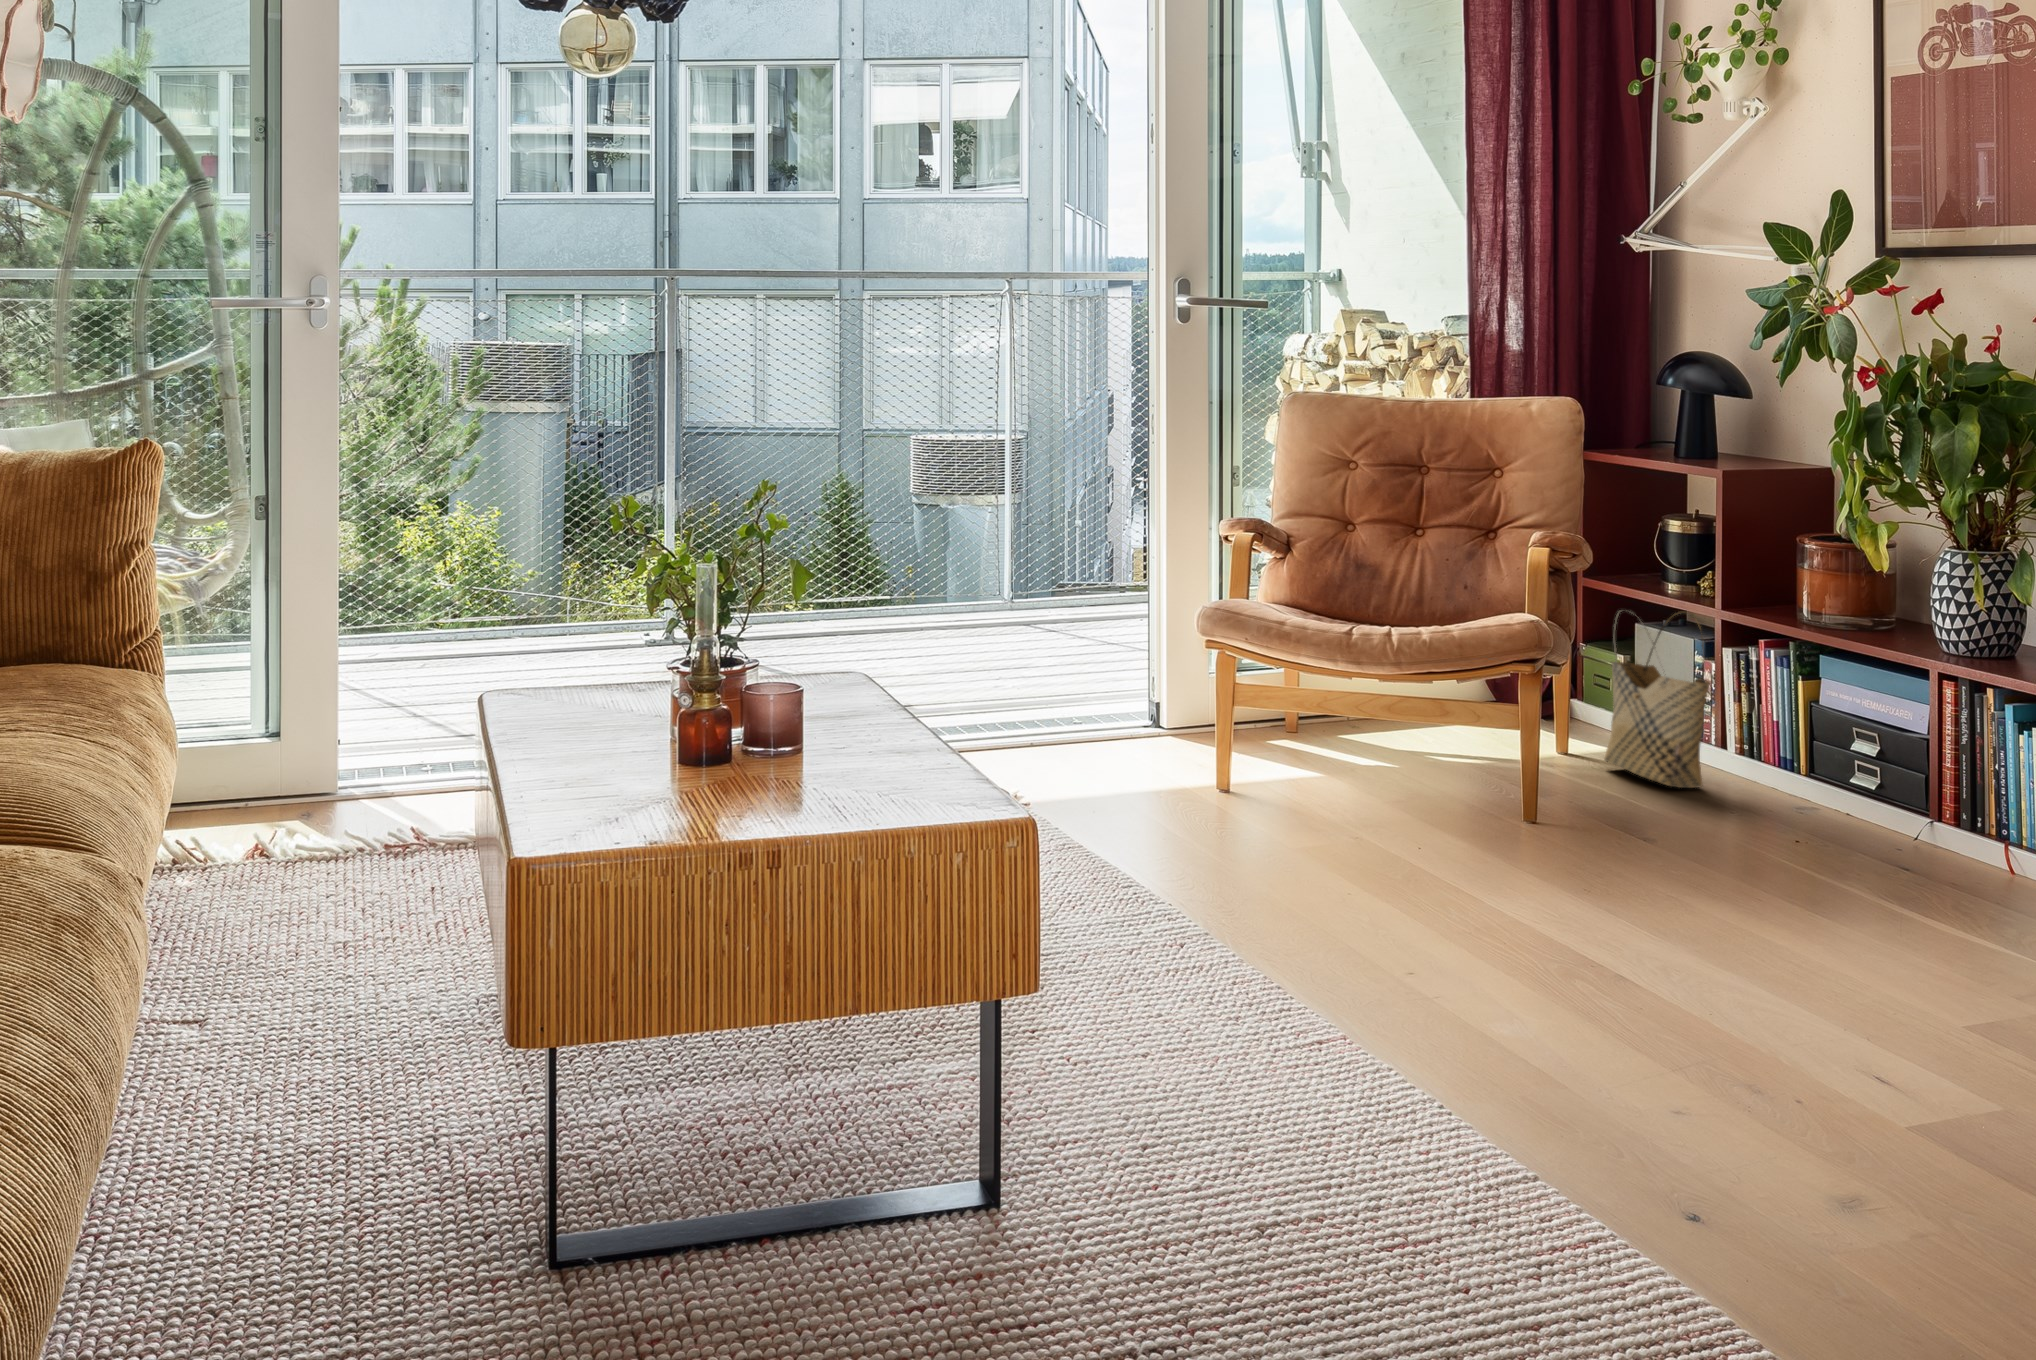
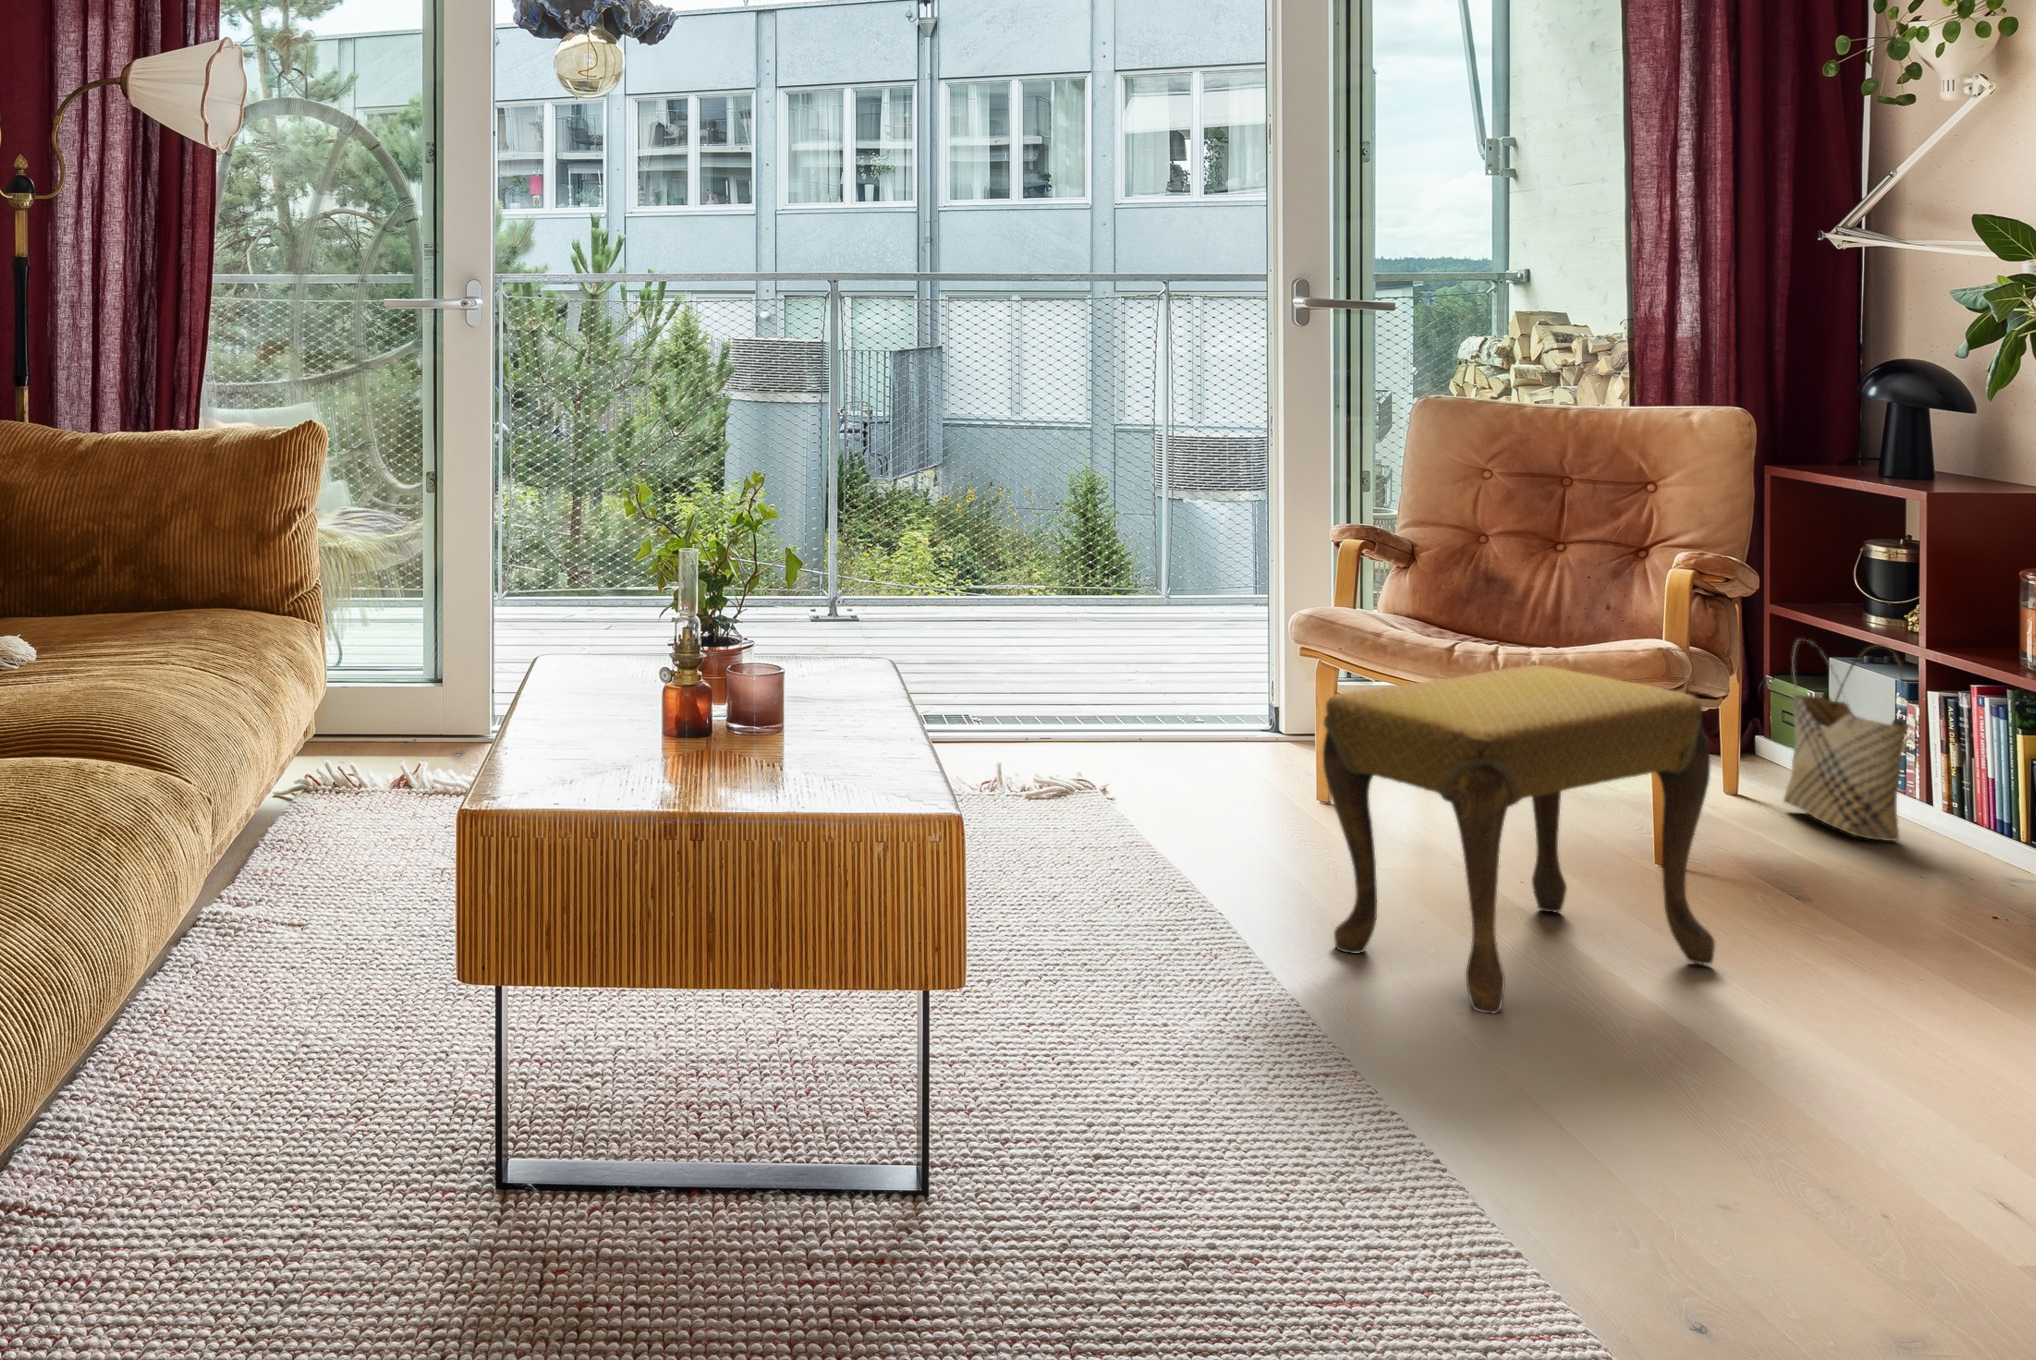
footstool: none [1269,645,1599,974] -> present [1323,665,1715,1014]

